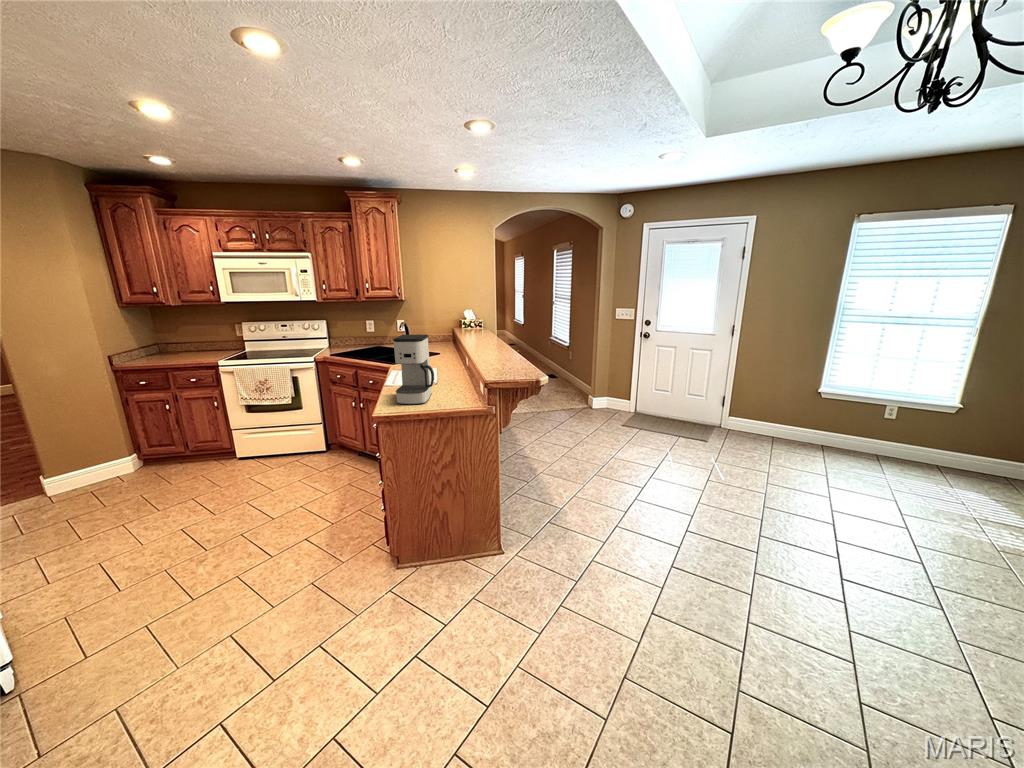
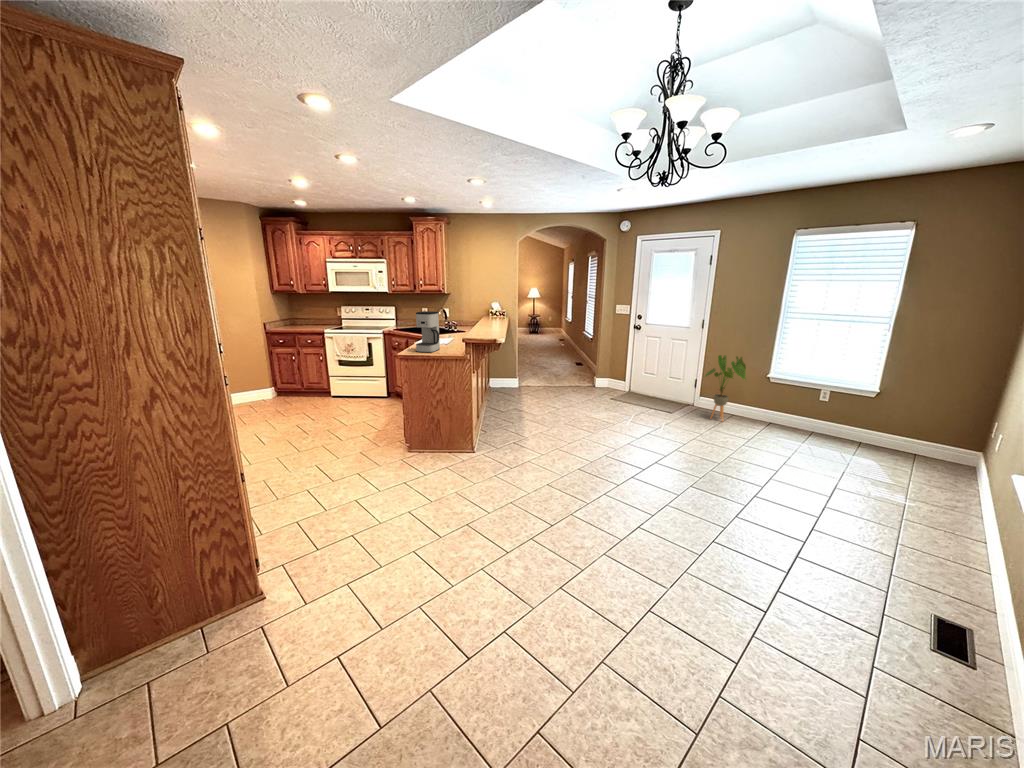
house plant: none [748,369,808,448] -> present [705,355,746,421]

